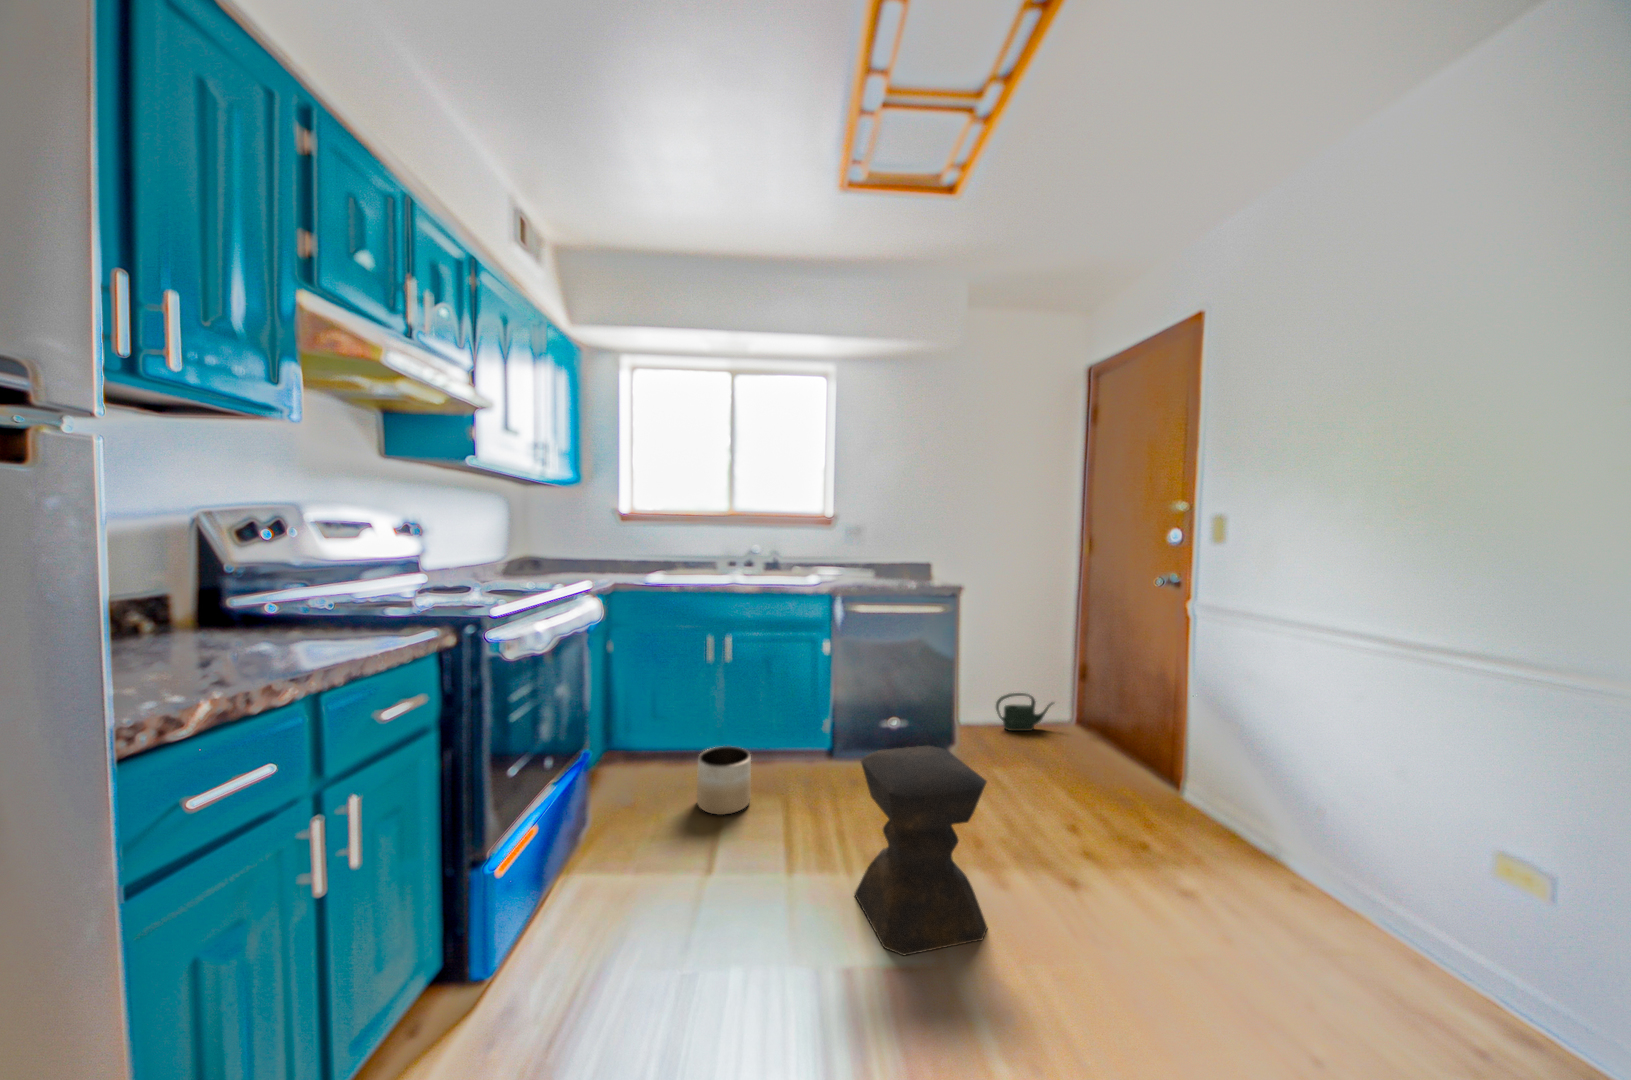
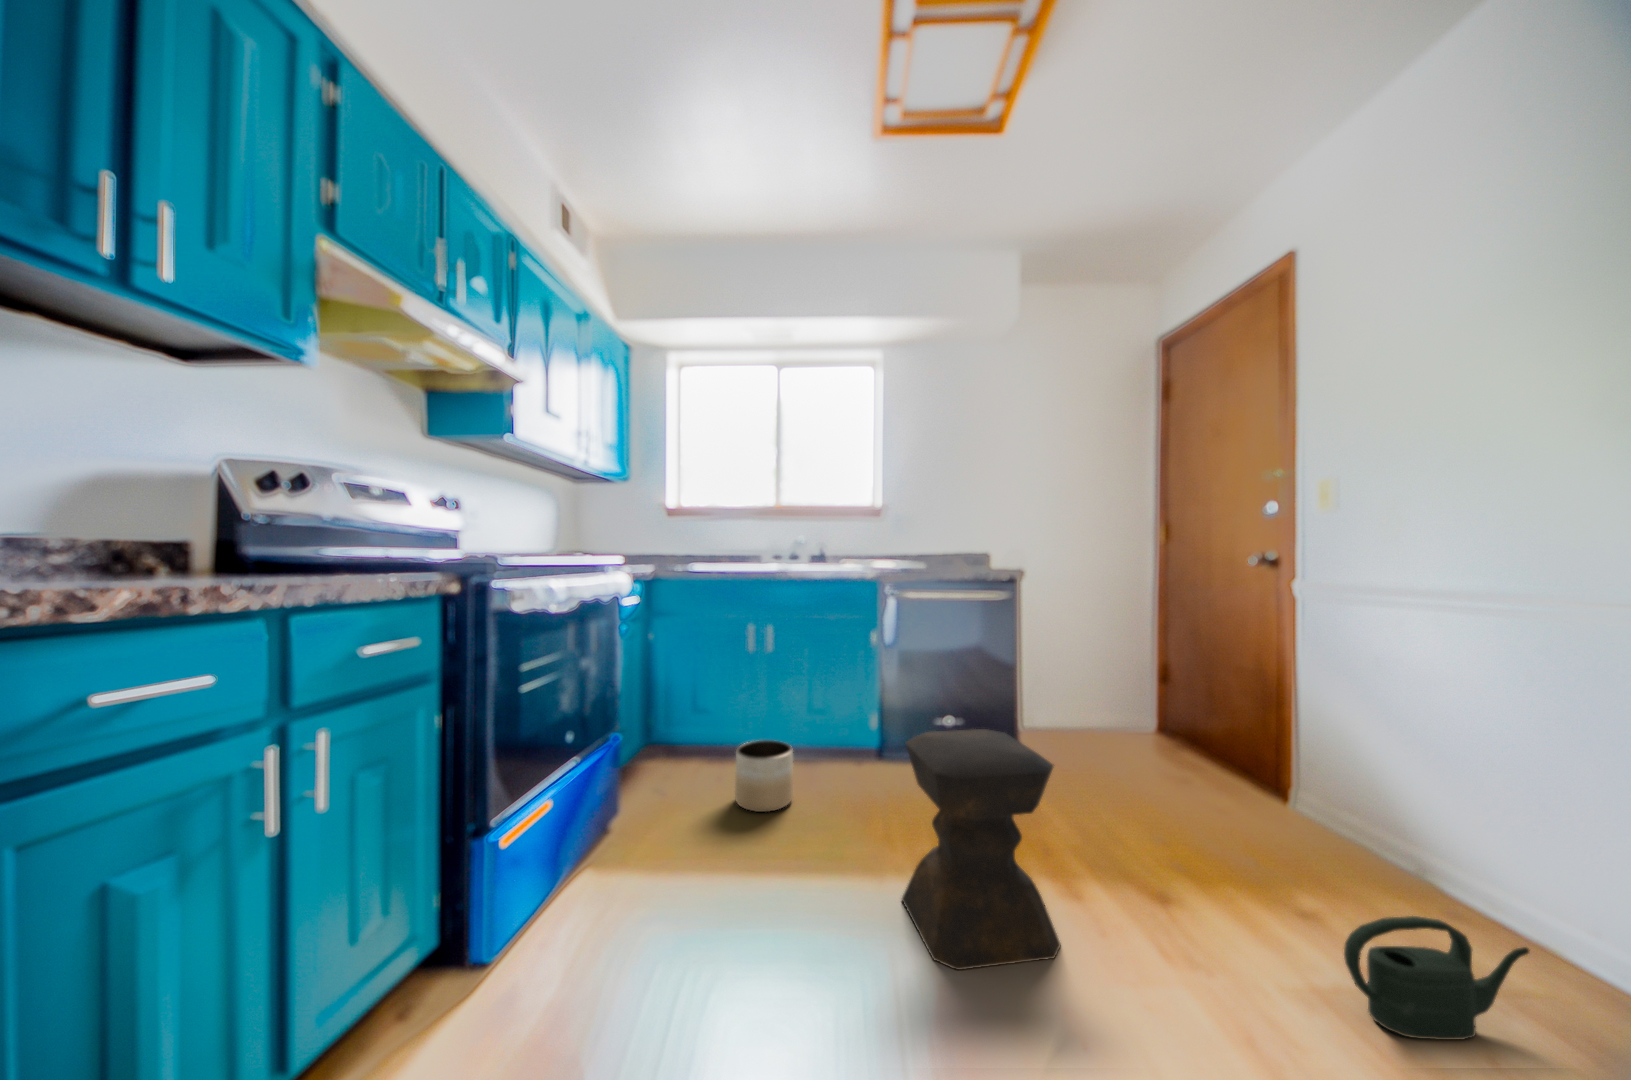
watering can: present [996,693,1053,731] -> present [1344,916,1530,1040]

